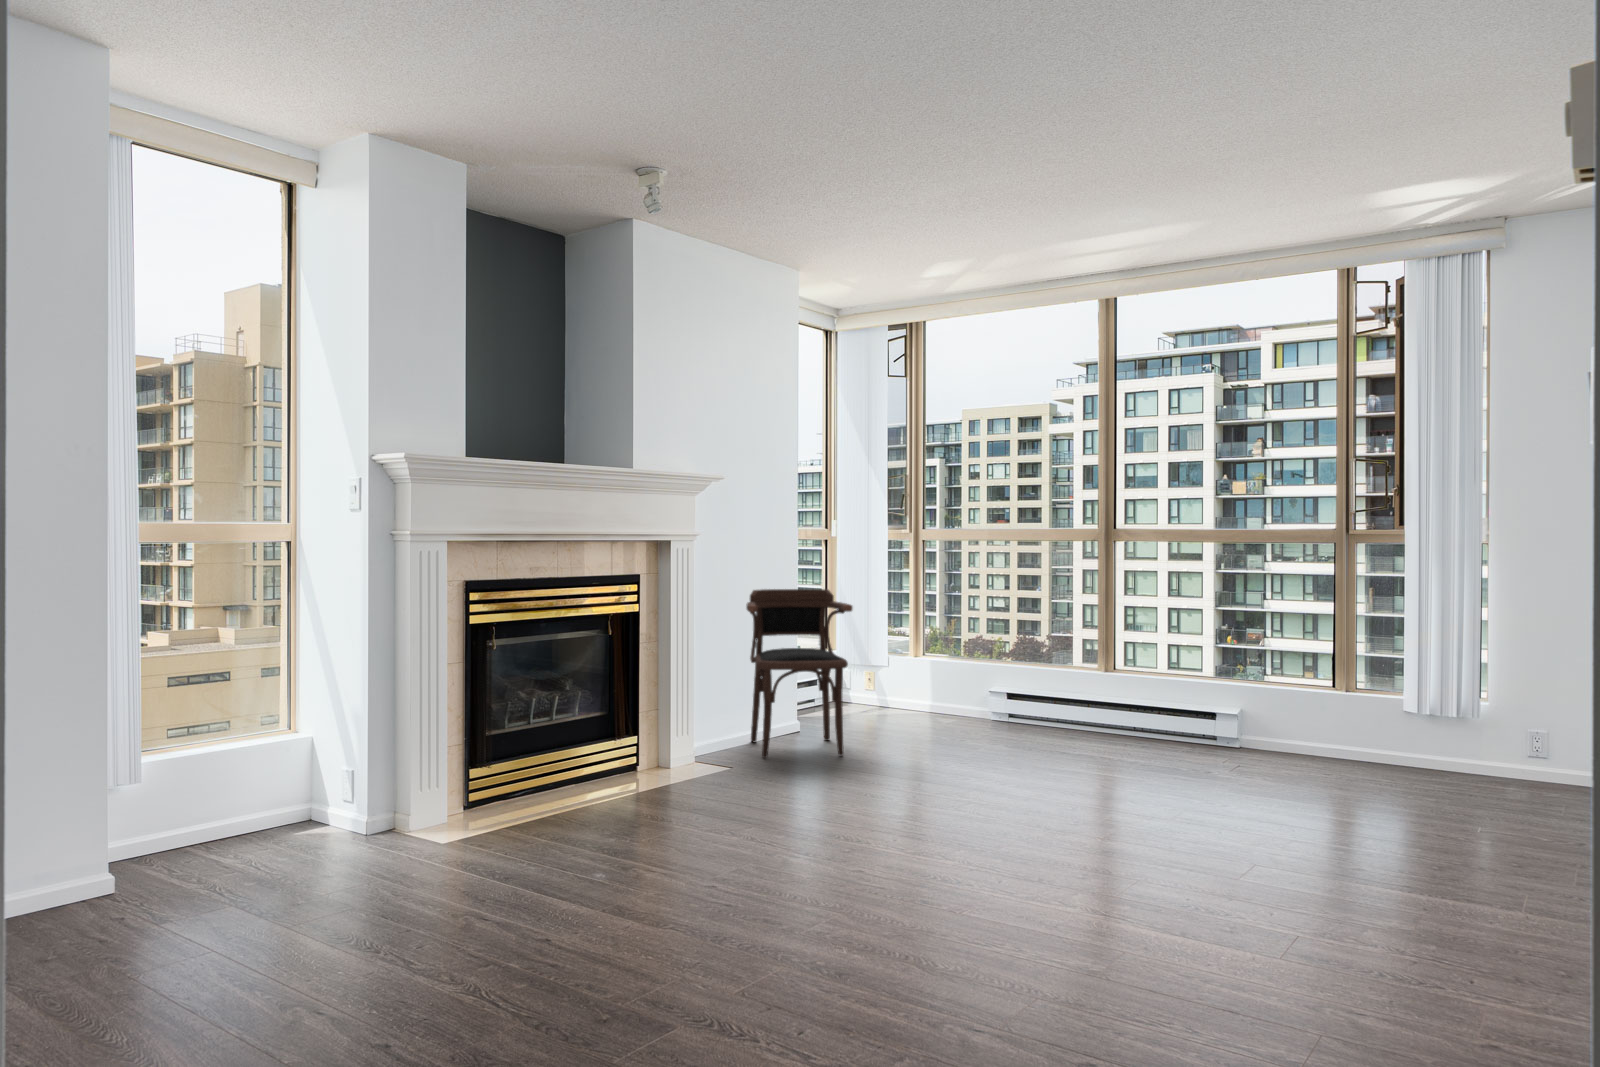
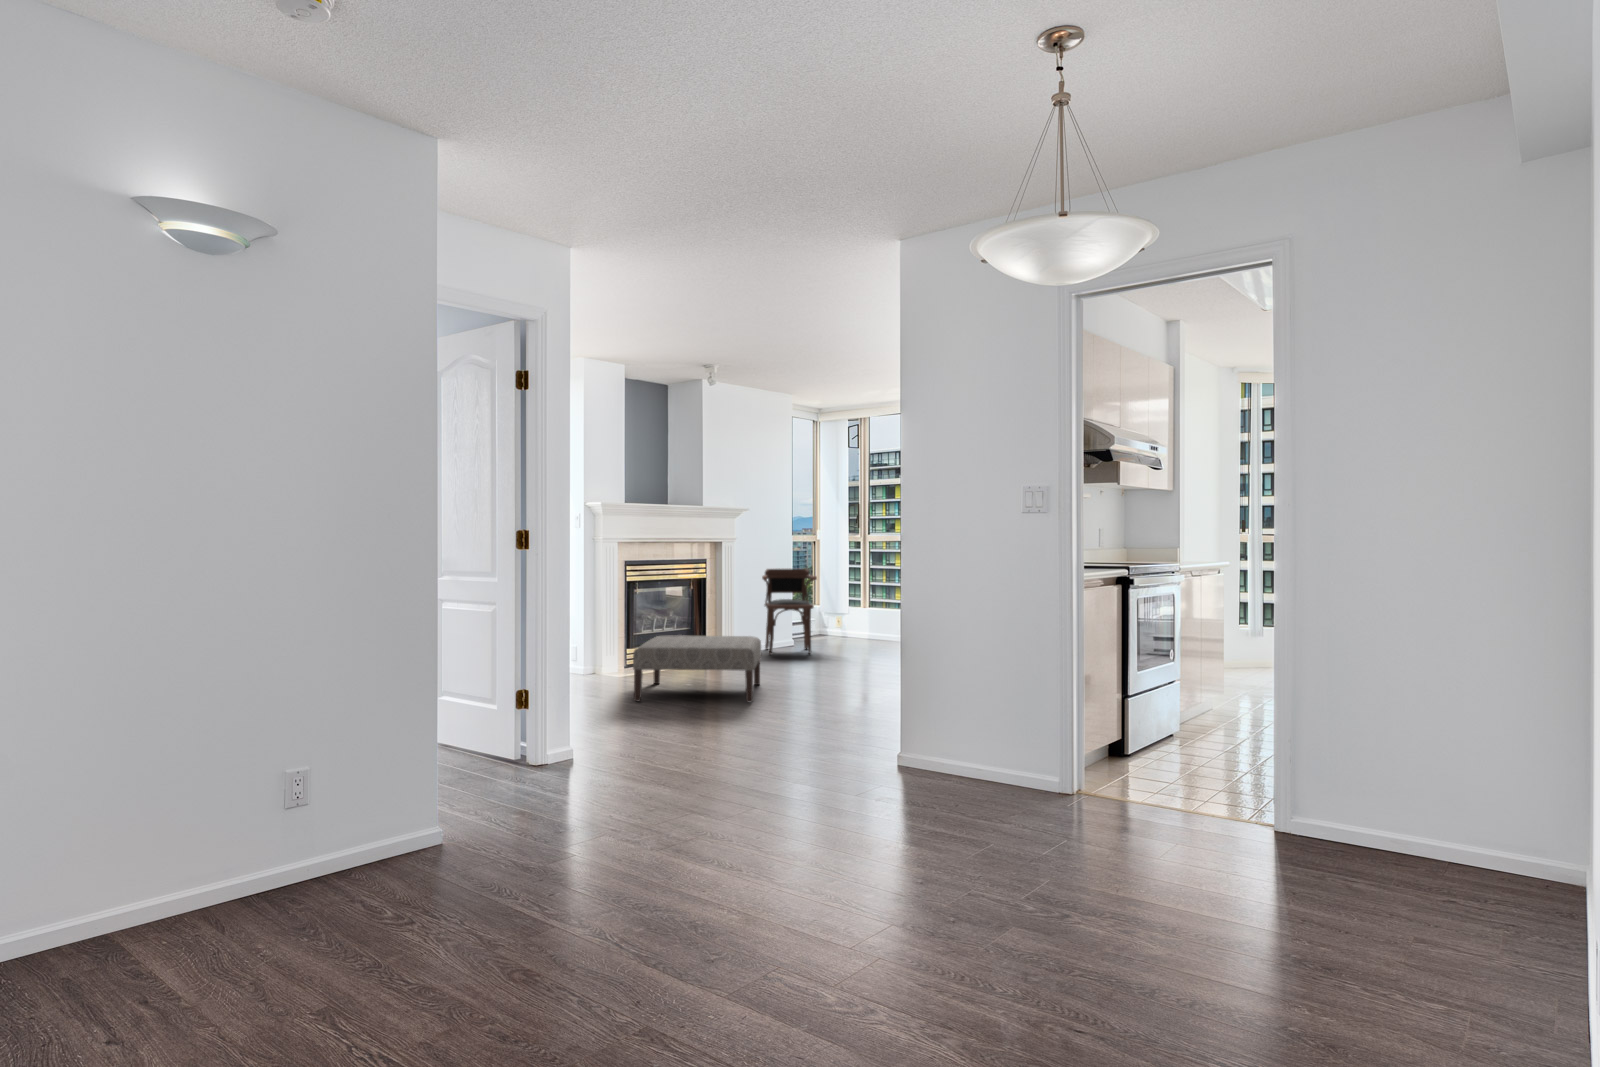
ottoman: none [451,758,775,963] -> present [633,635,761,702]

